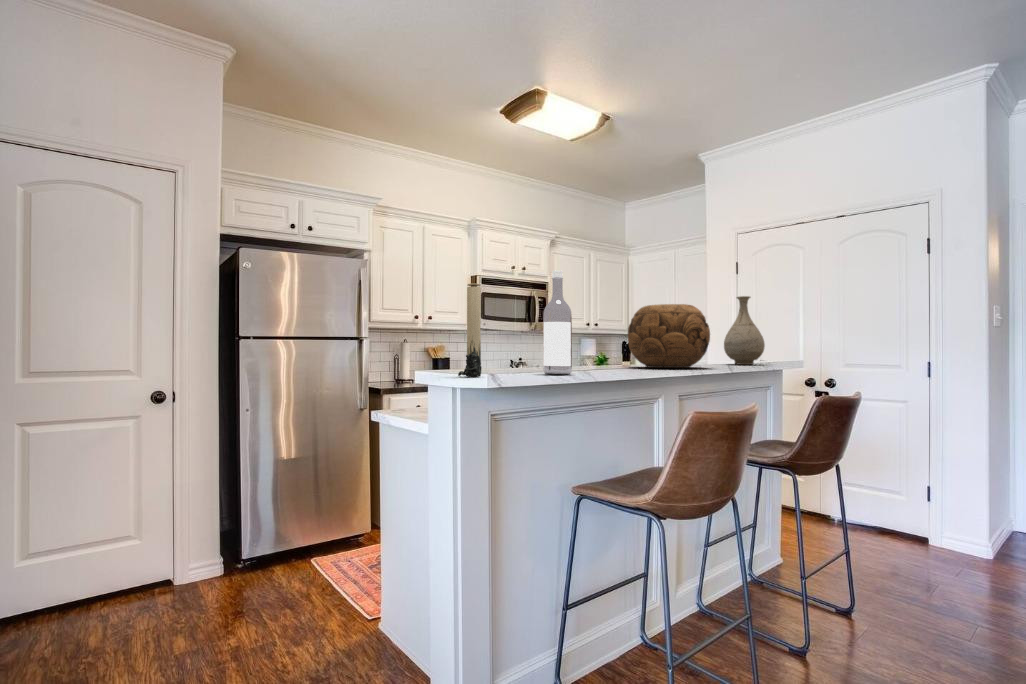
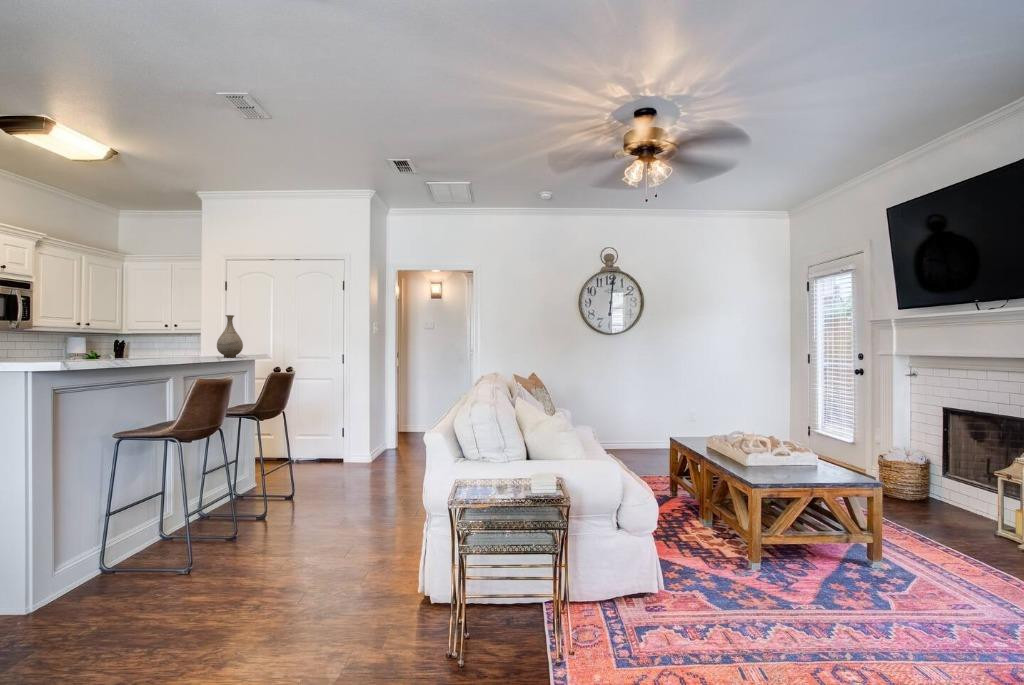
wine bottle: present [543,270,572,374] -> none [99,301,120,363]
candle: present [458,283,481,377] -> none [37,308,58,365]
decorative bowl: present [628,304,710,368] -> none [150,321,208,360]

